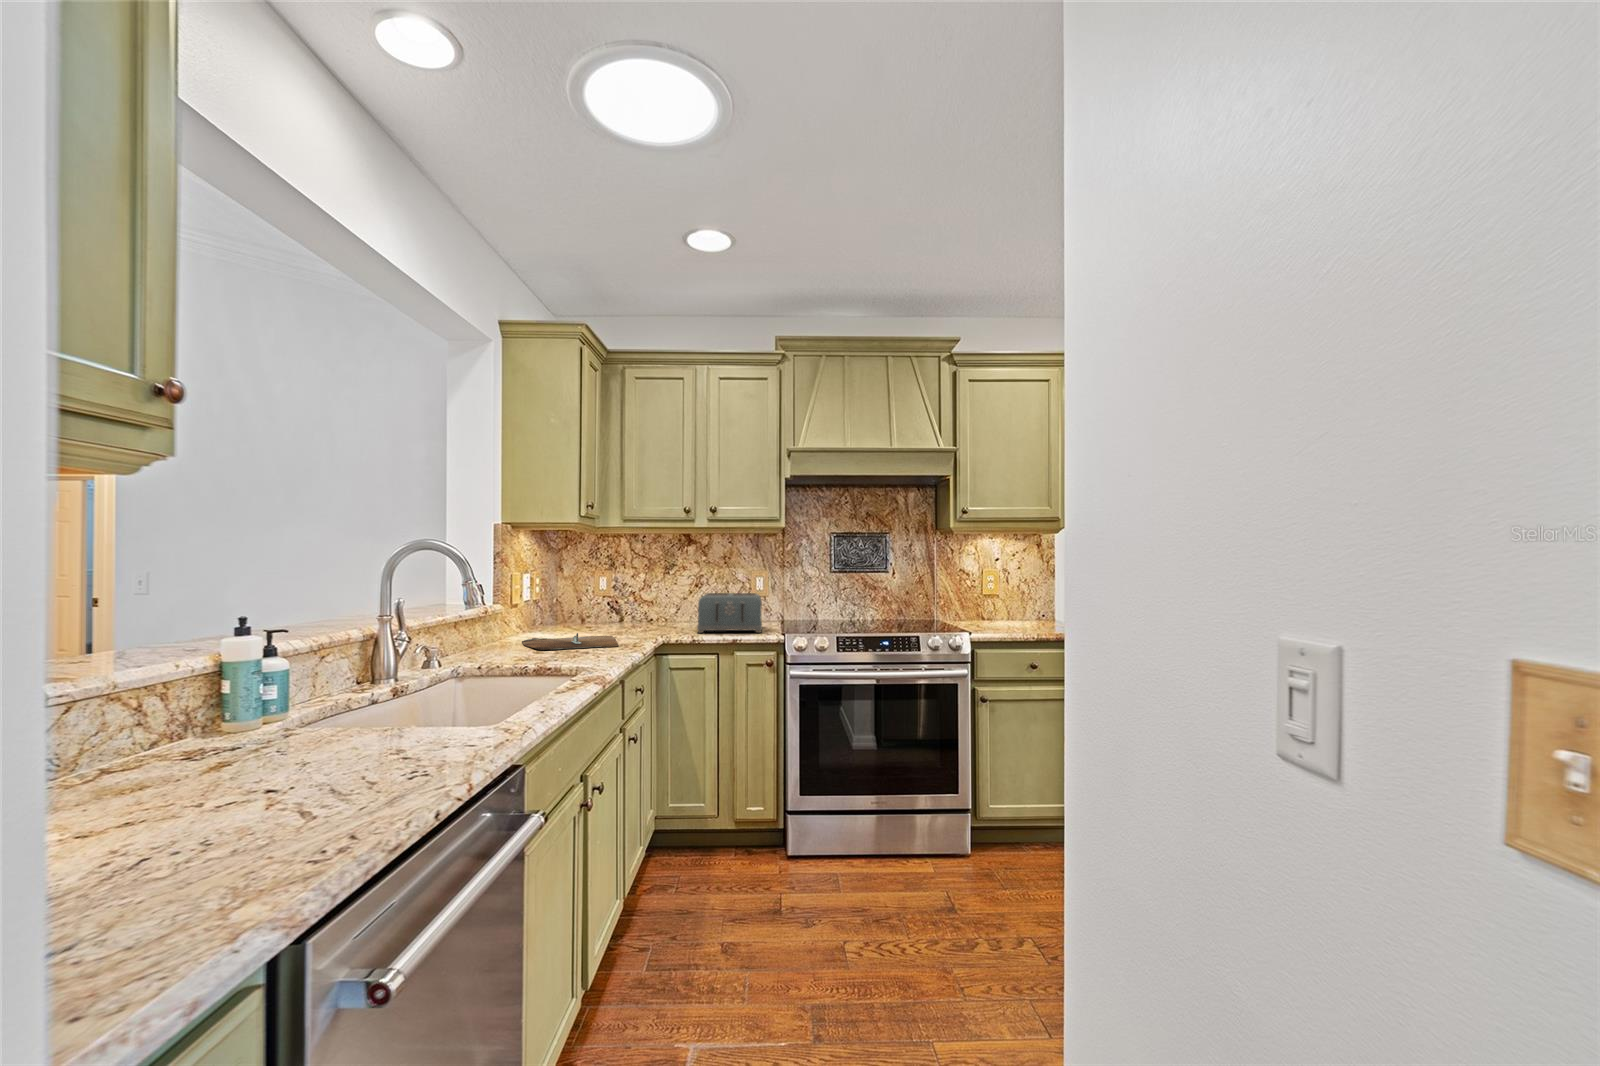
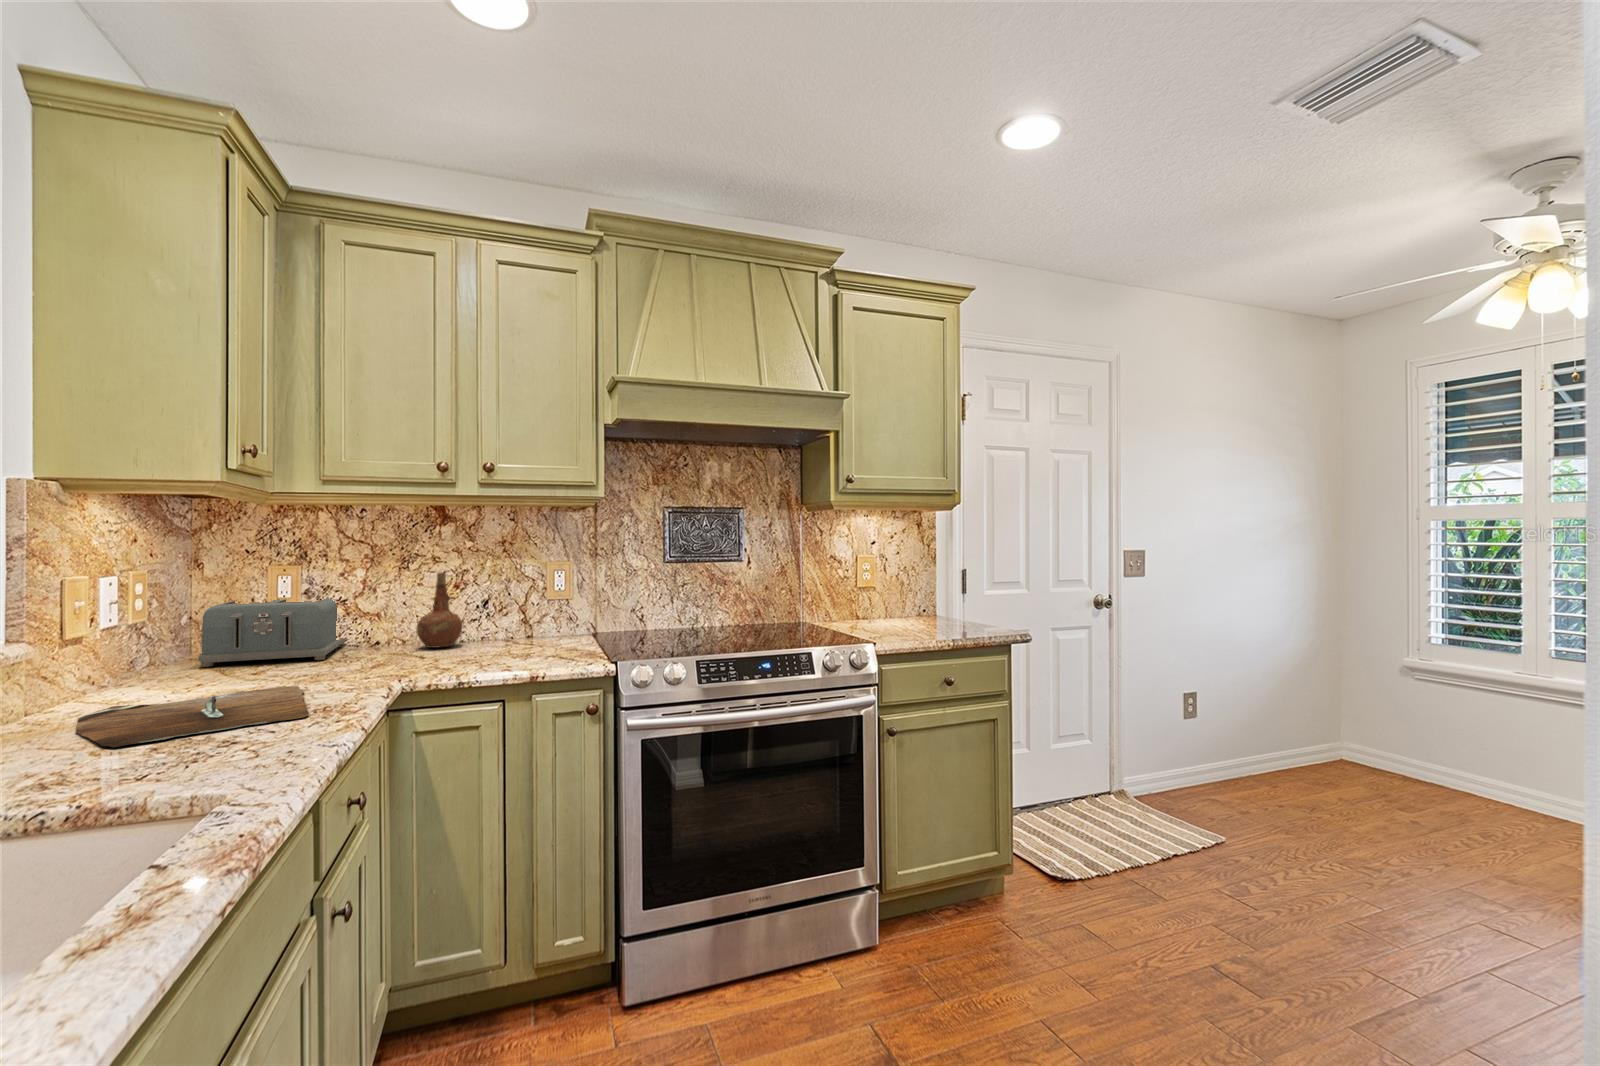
ceramic pitcher: none [673,577,700,624] -> present [416,573,463,648]
toaster: present [697,593,762,633] -> present [198,598,346,667]

